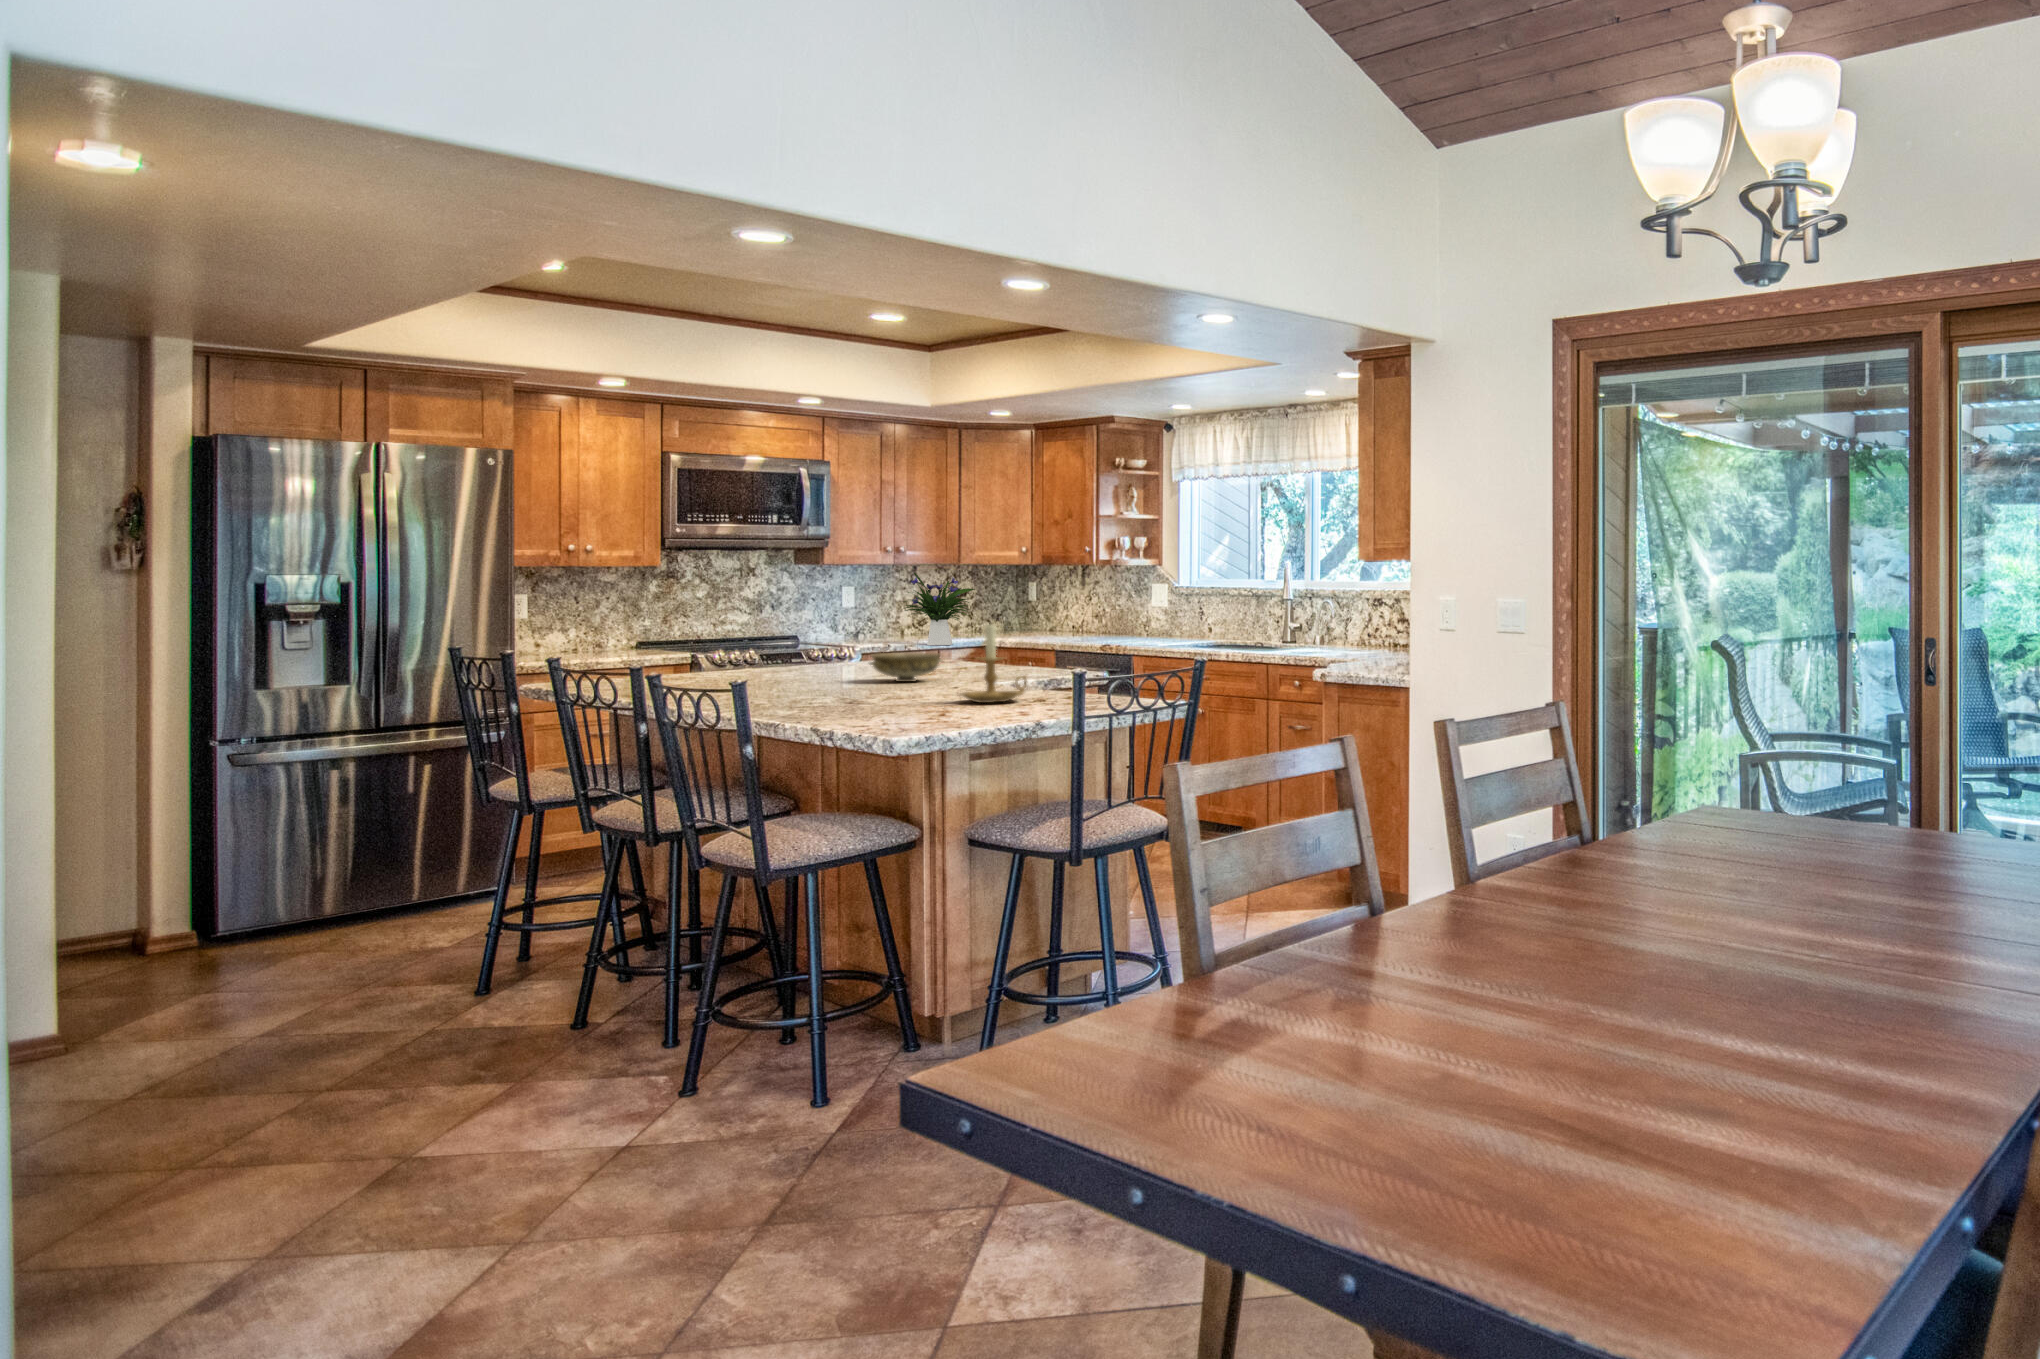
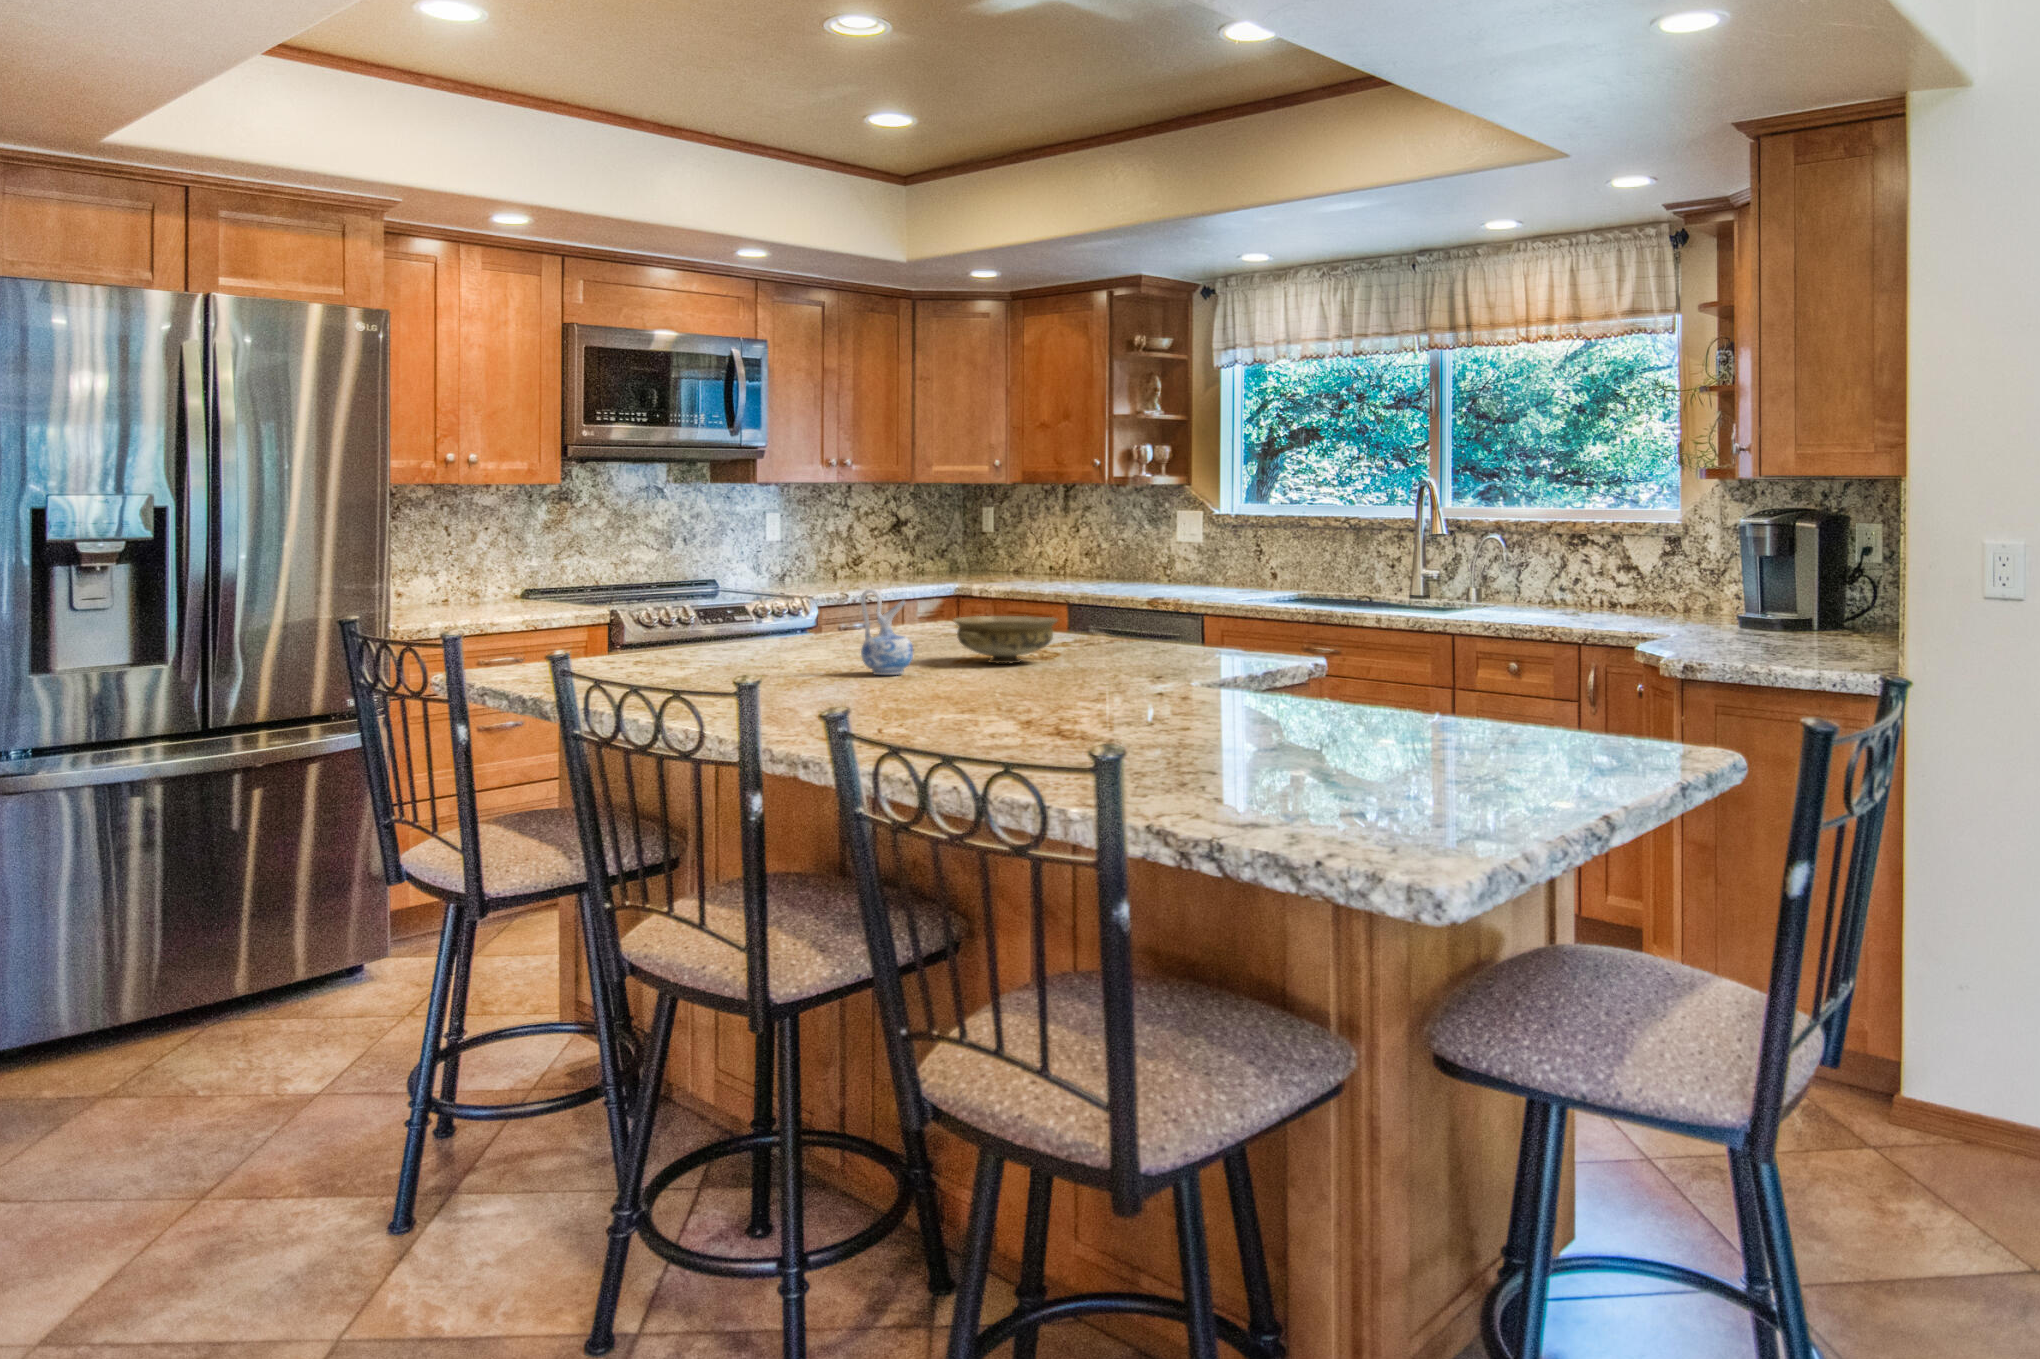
flower arrangement: present [904,573,975,645] -> none [850,493,947,593]
candle holder: present [959,624,1027,703] -> none [1192,571,1303,714]
ceramic pitcher: none [794,634,830,687] -> present [861,589,913,675]

